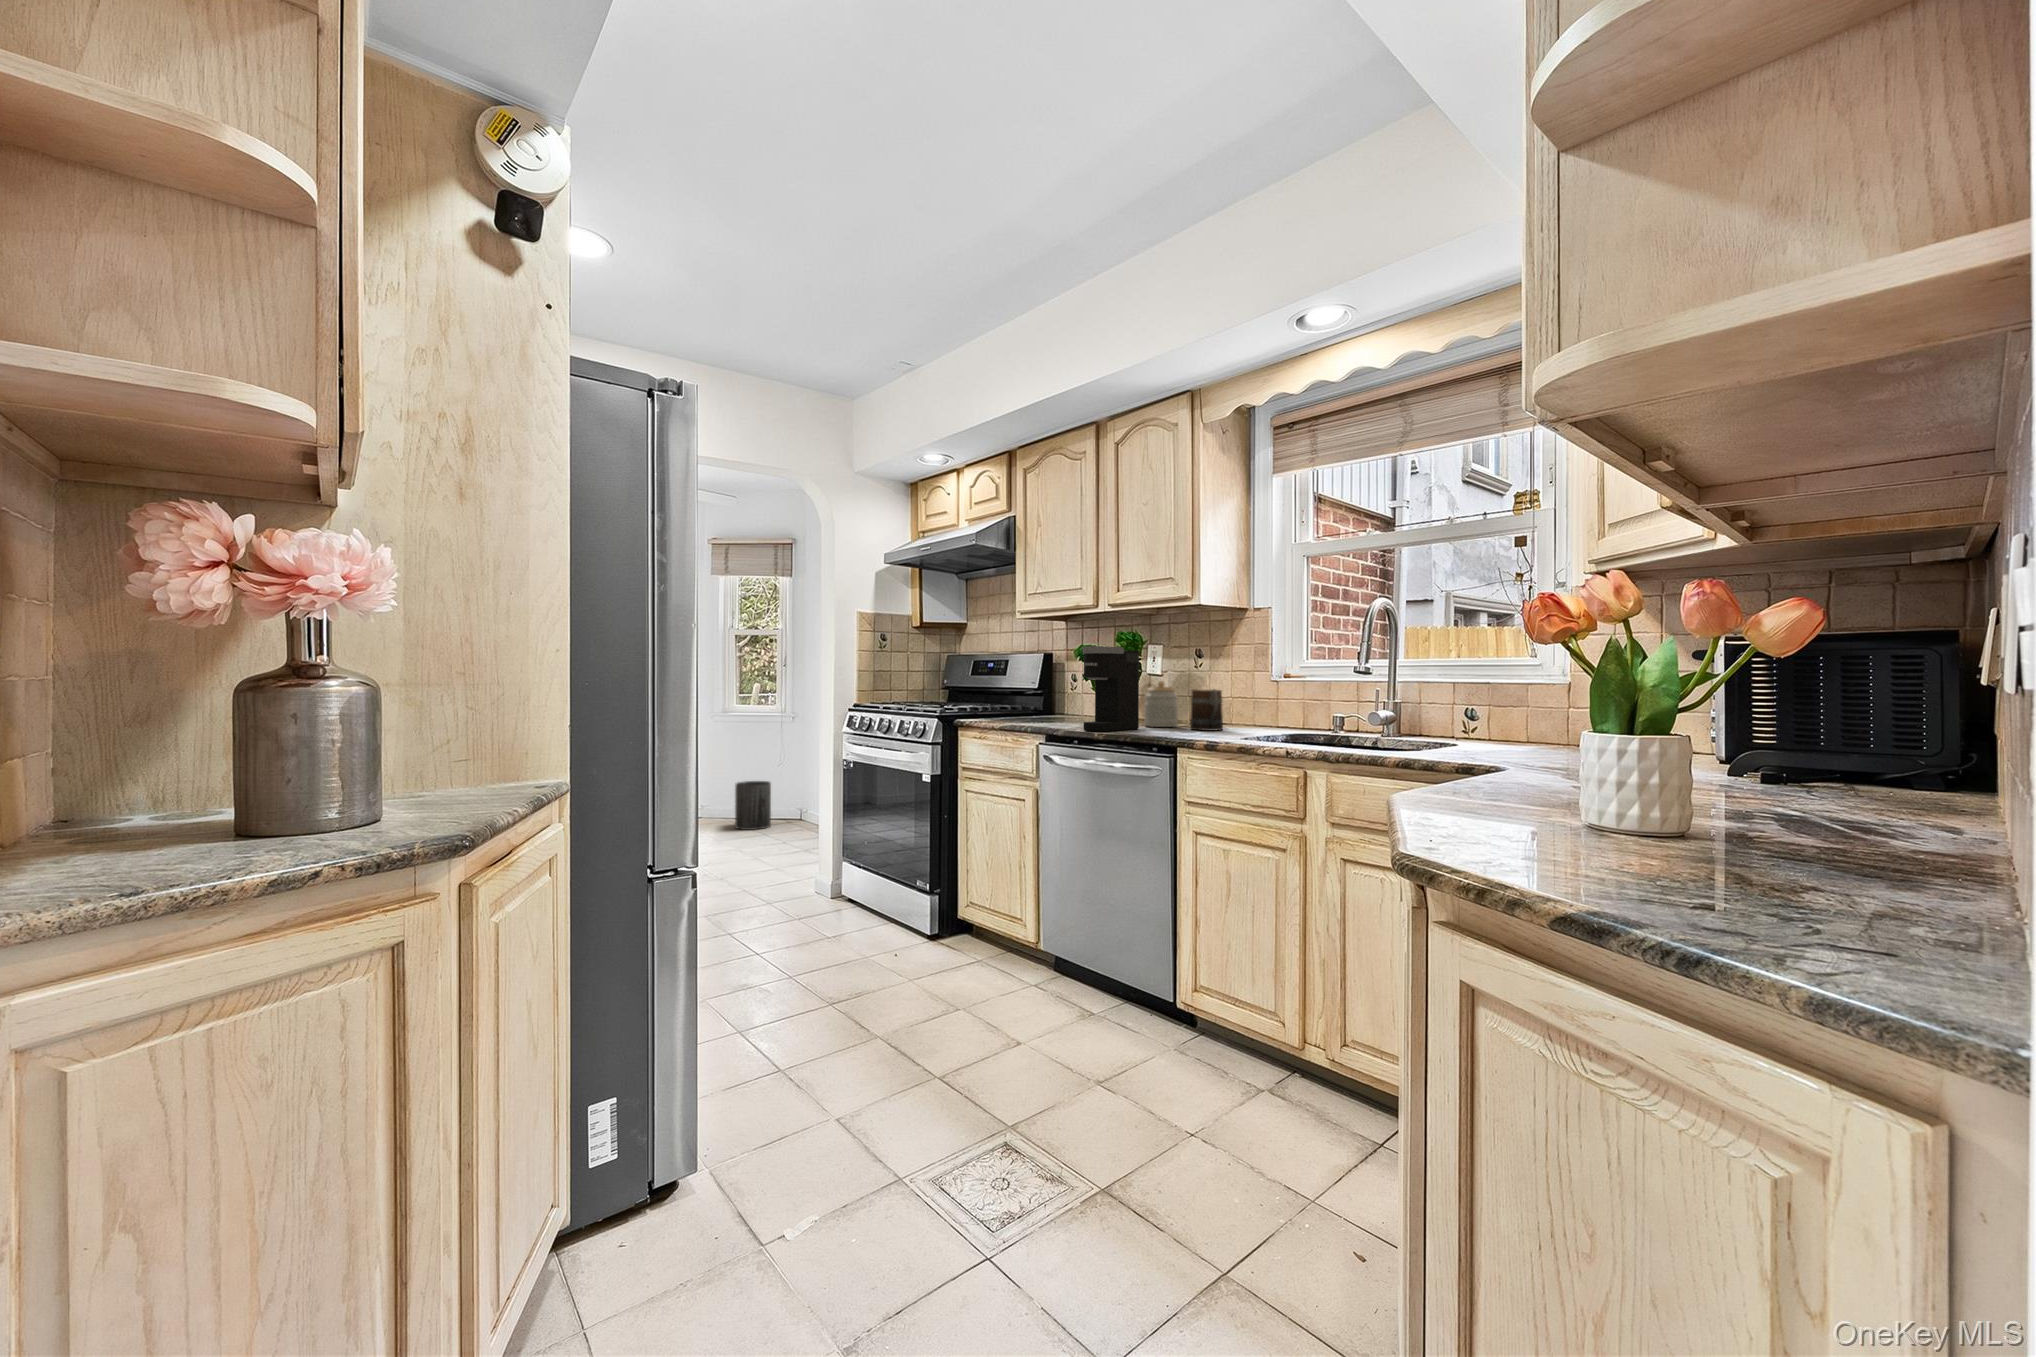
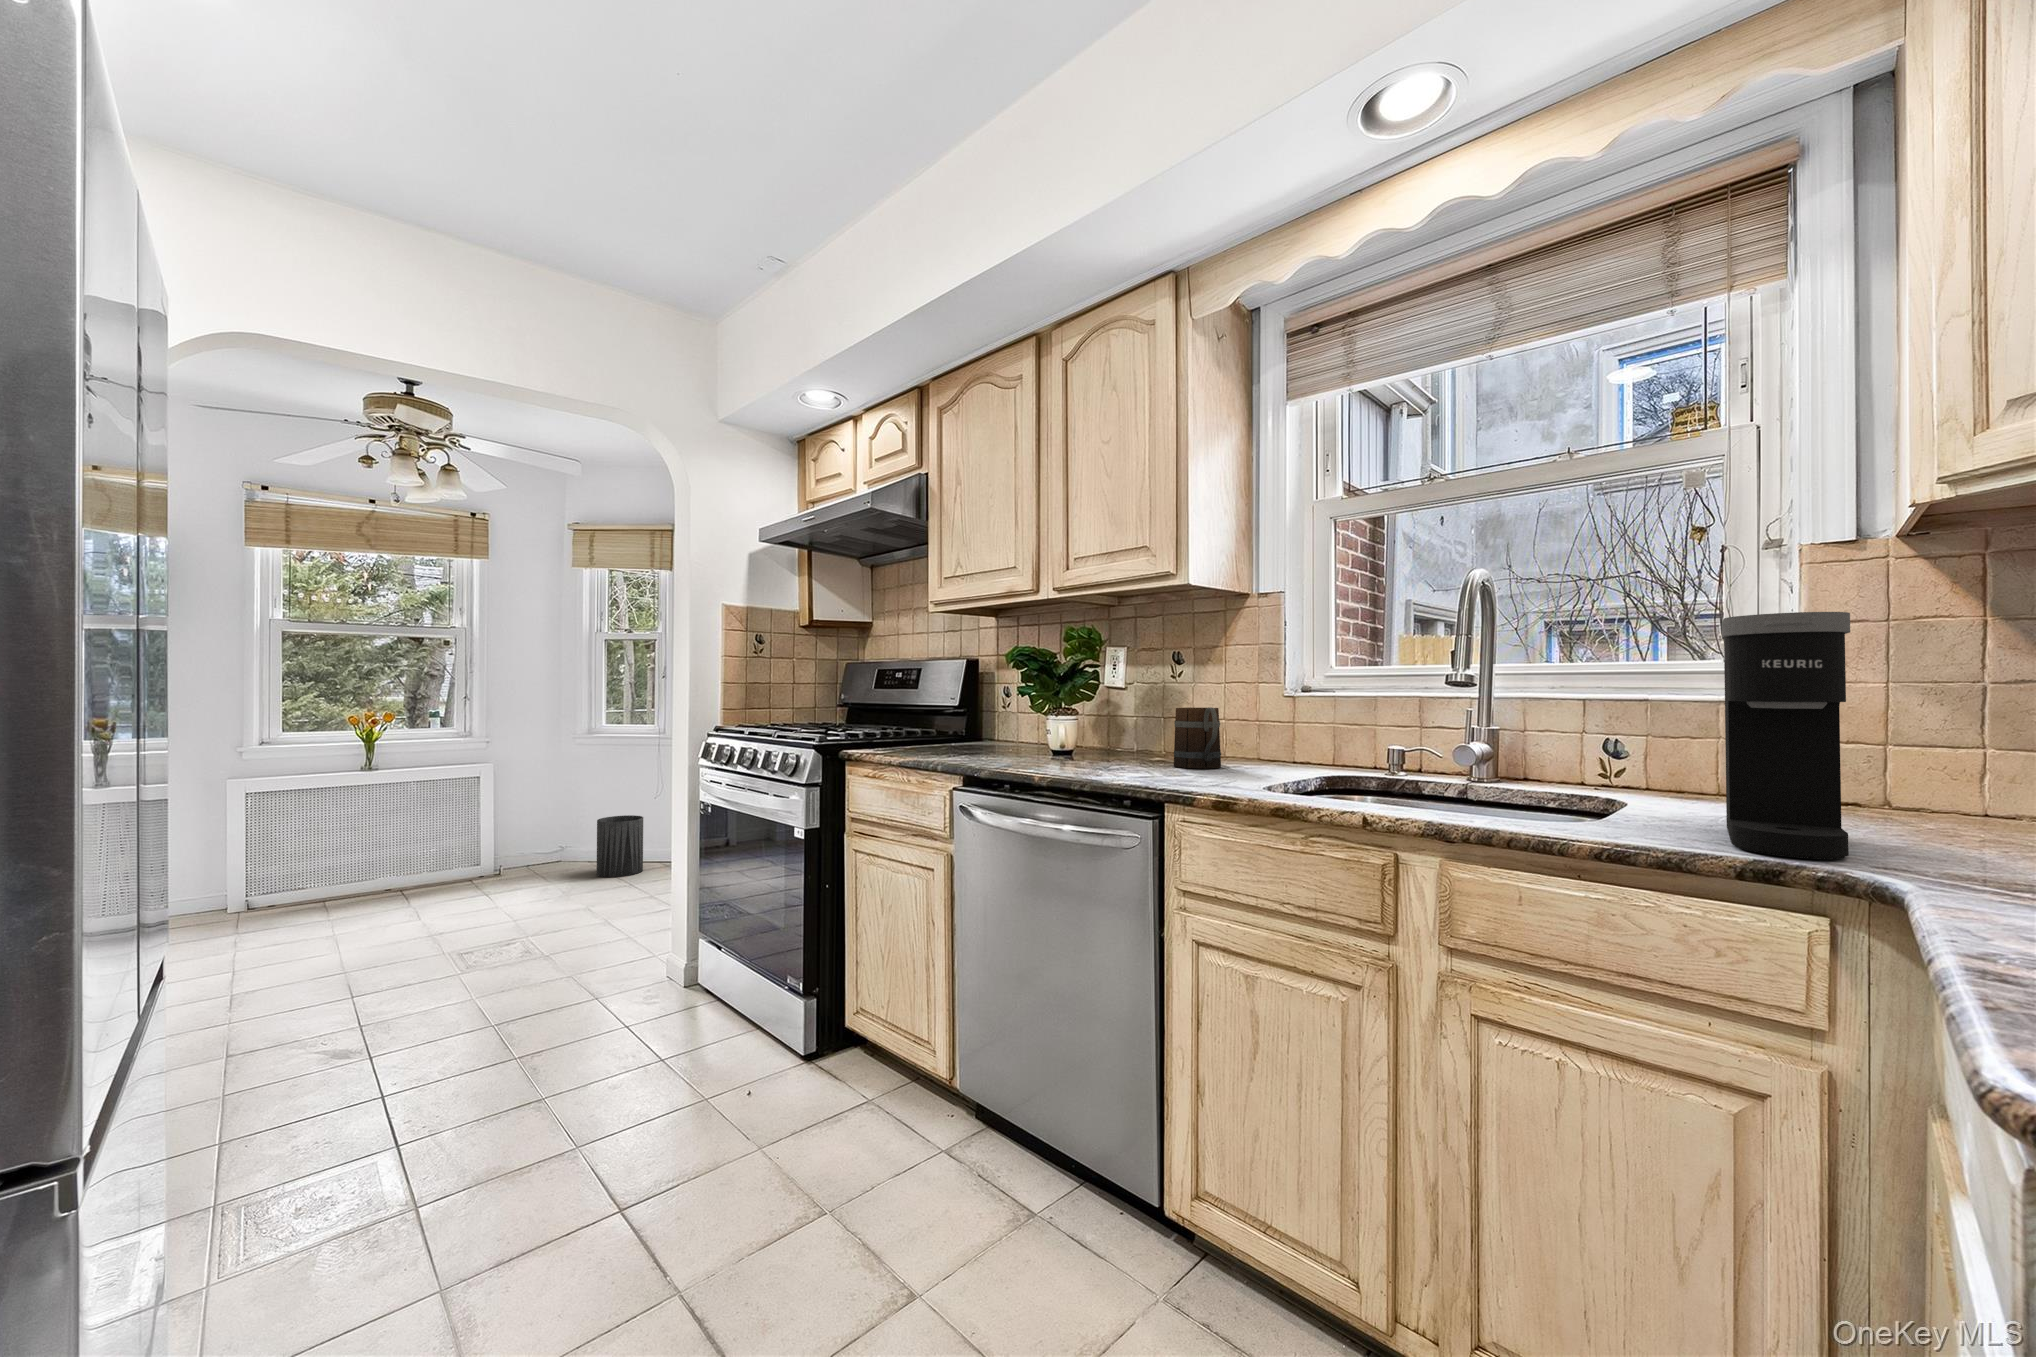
coffee maker: present [1083,646,1139,731] -> present [1722,612,1850,859]
jar: present [1144,681,1178,727] -> none [1105,695,1154,762]

